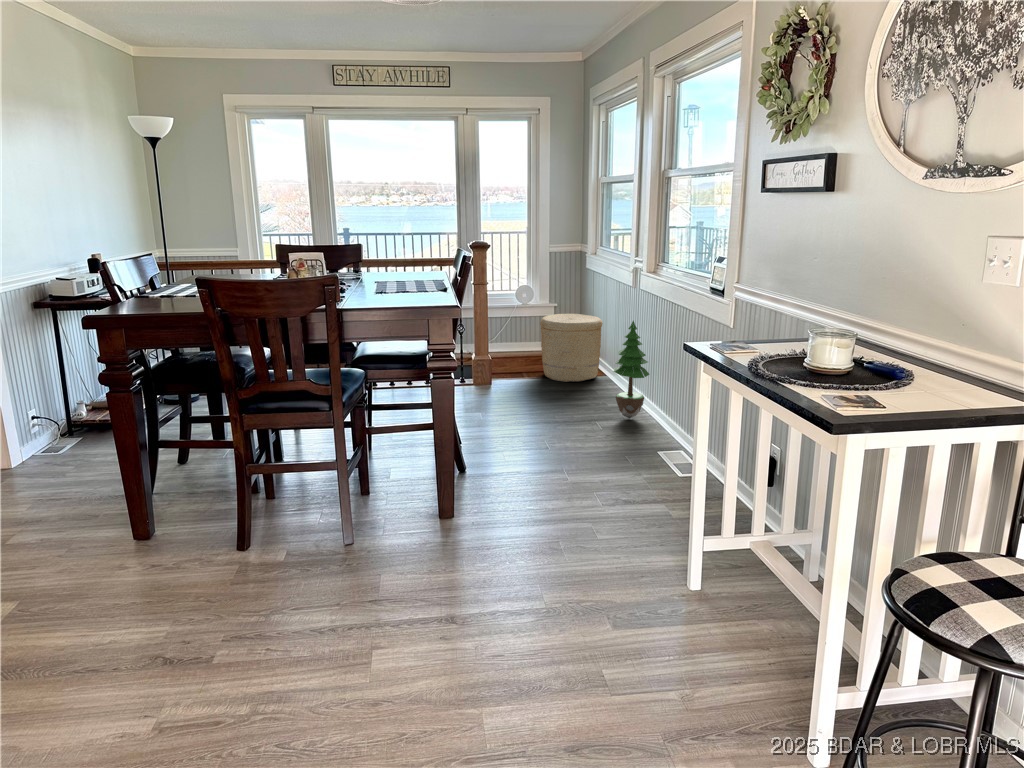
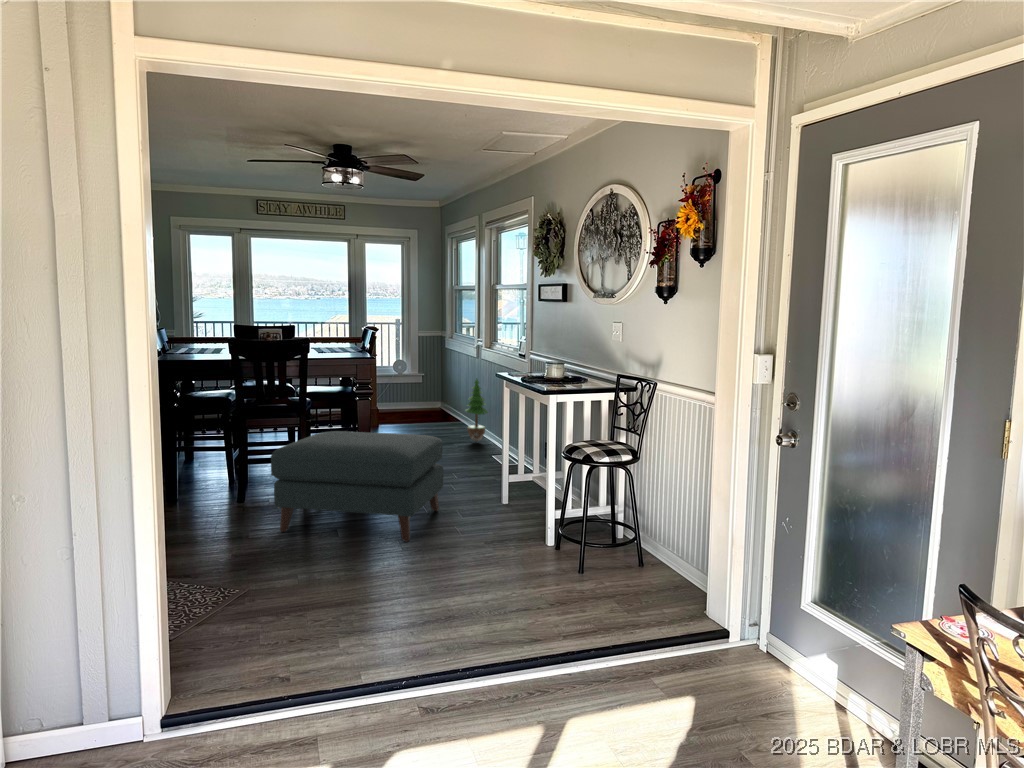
woven basket: present [540,314,603,382] -> none [414,379,458,425]
ottoman: none [232,439,573,707] -> present [271,431,444,542]

